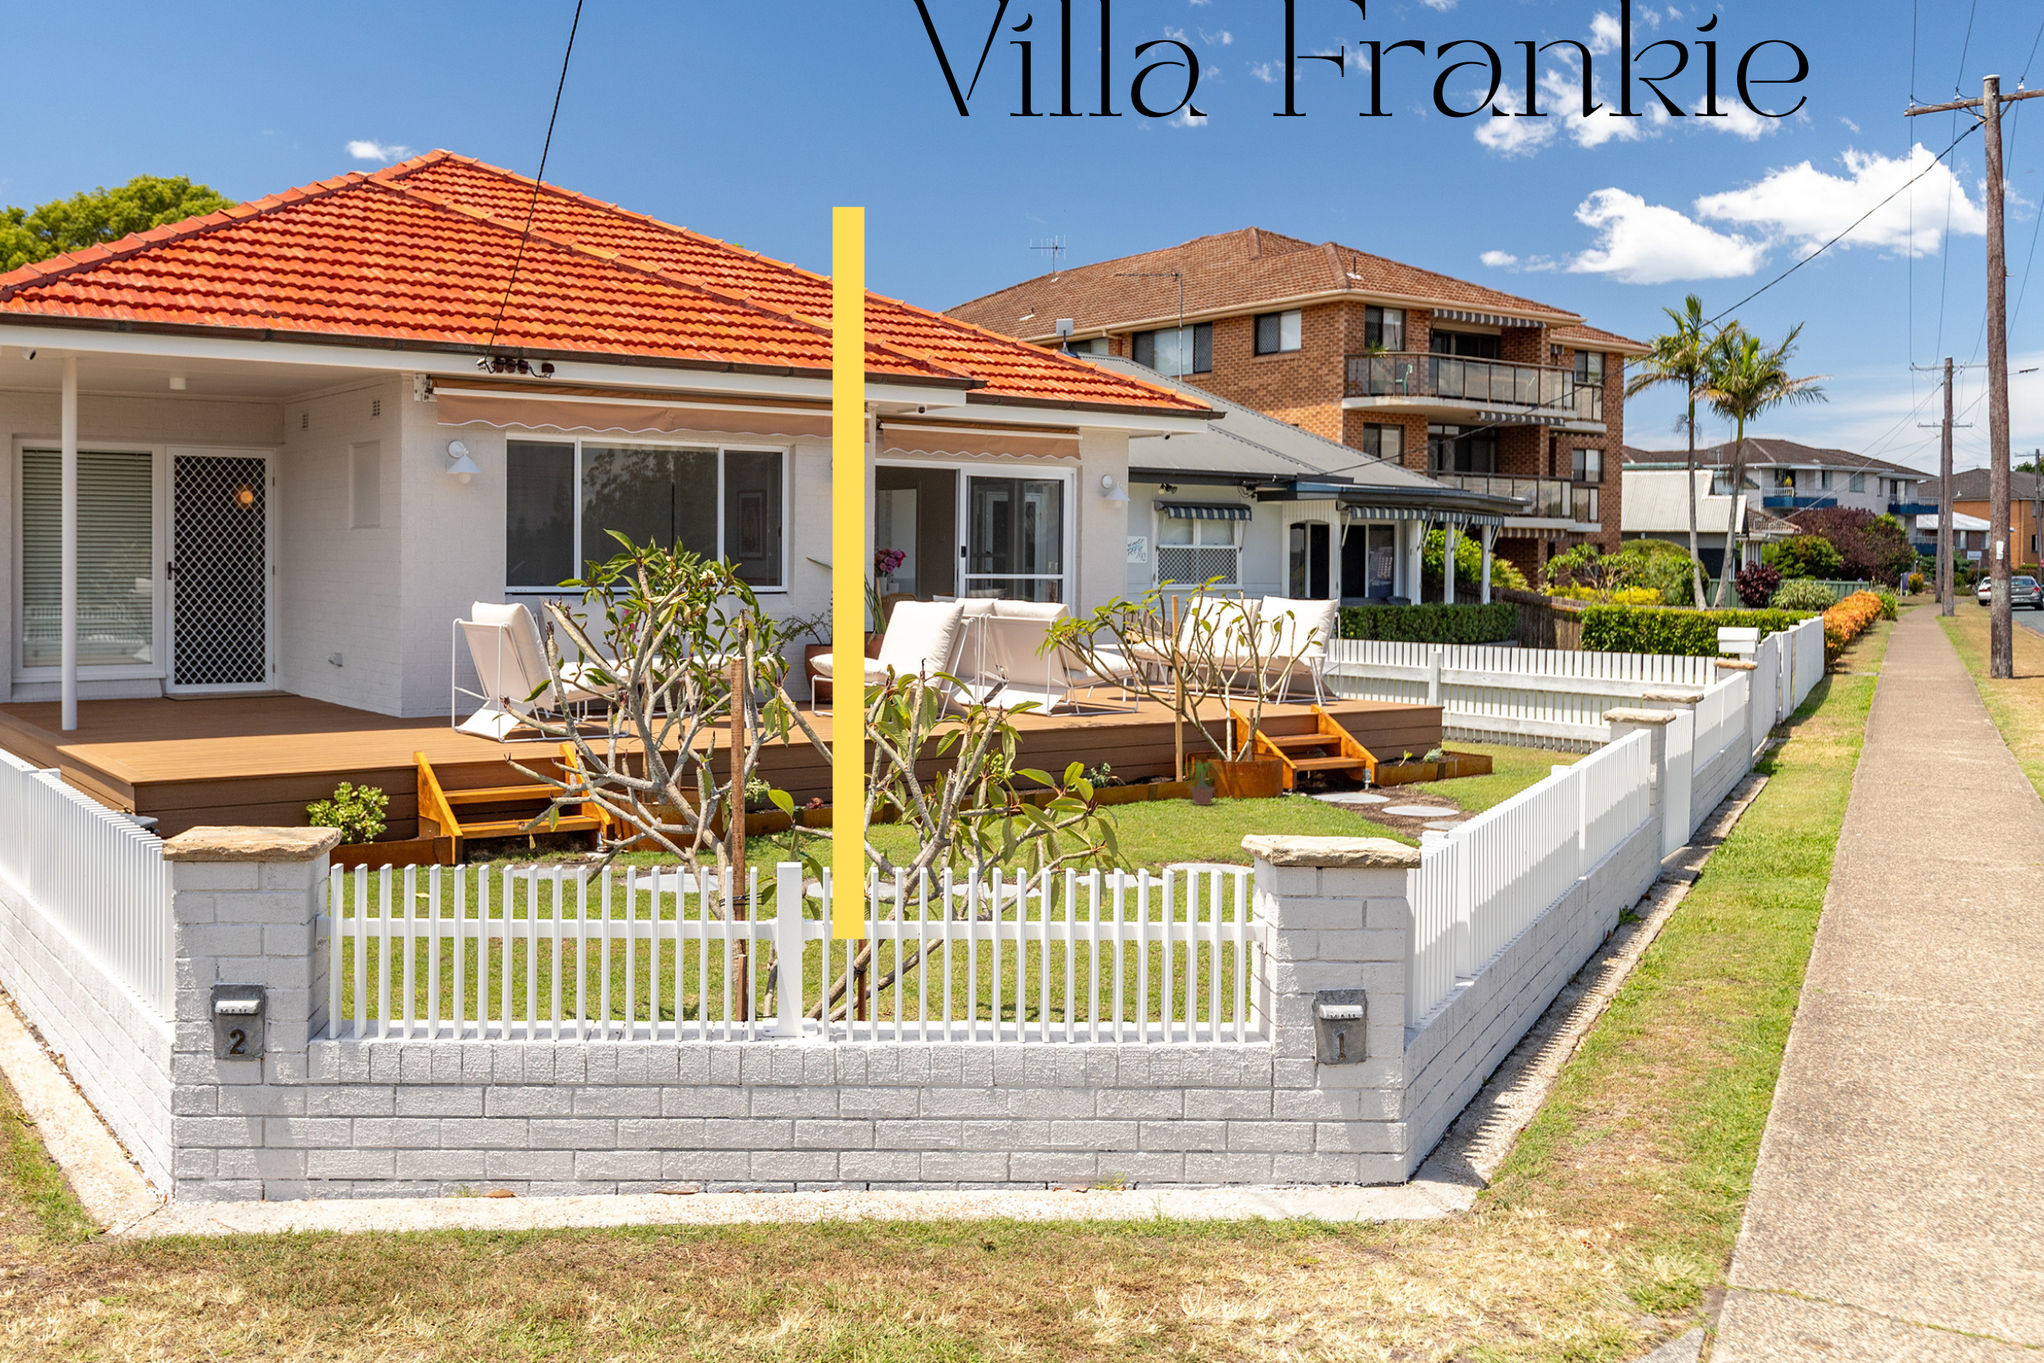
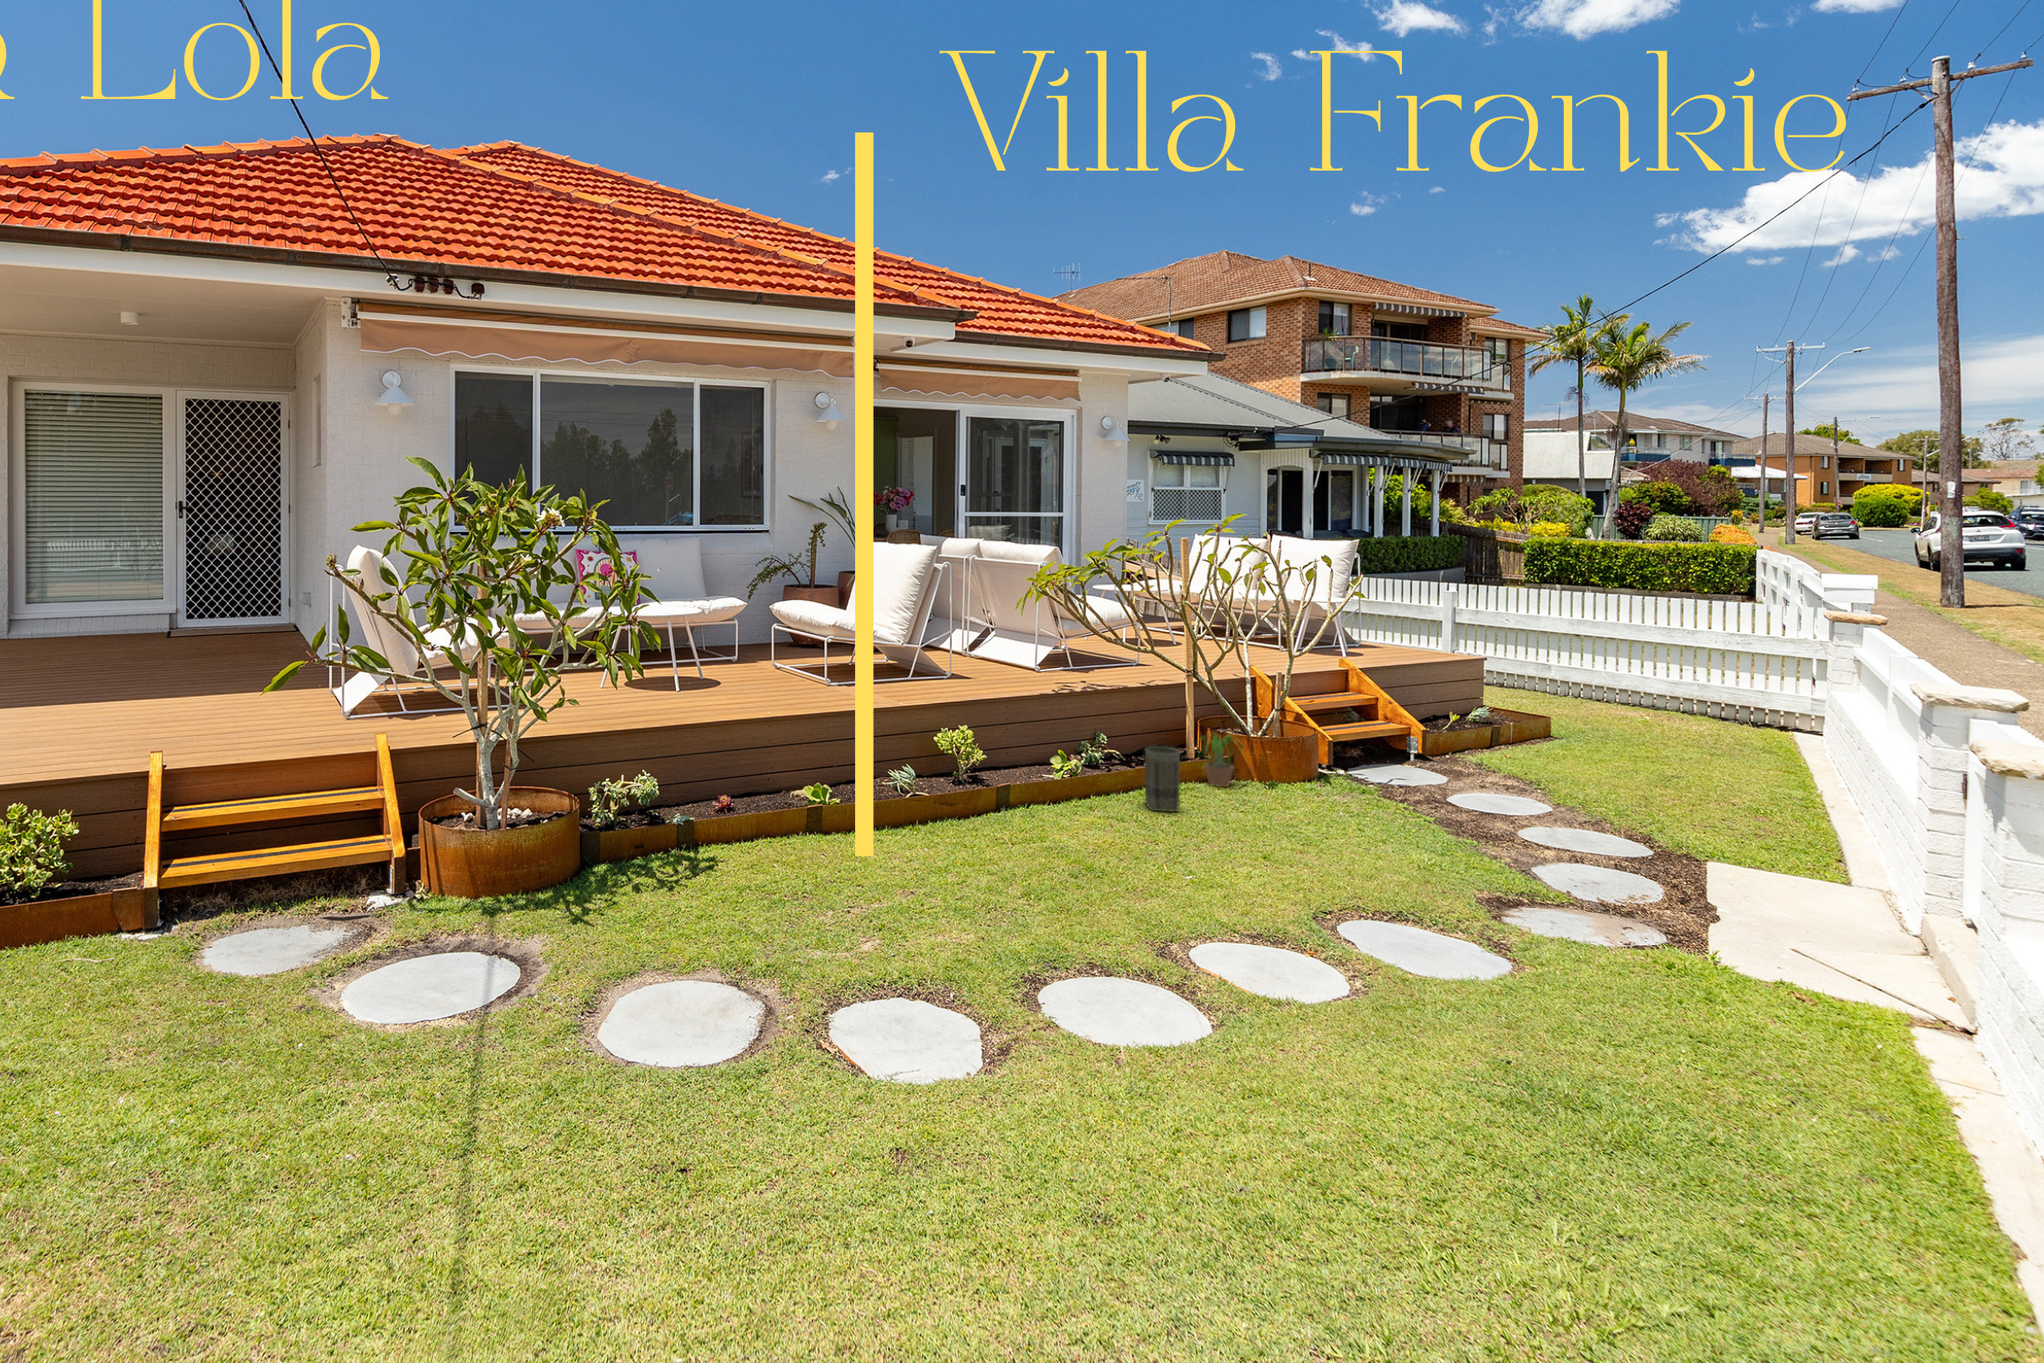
basket: none [1140,764,1168,816] -> present [1145,746,1180,812]

